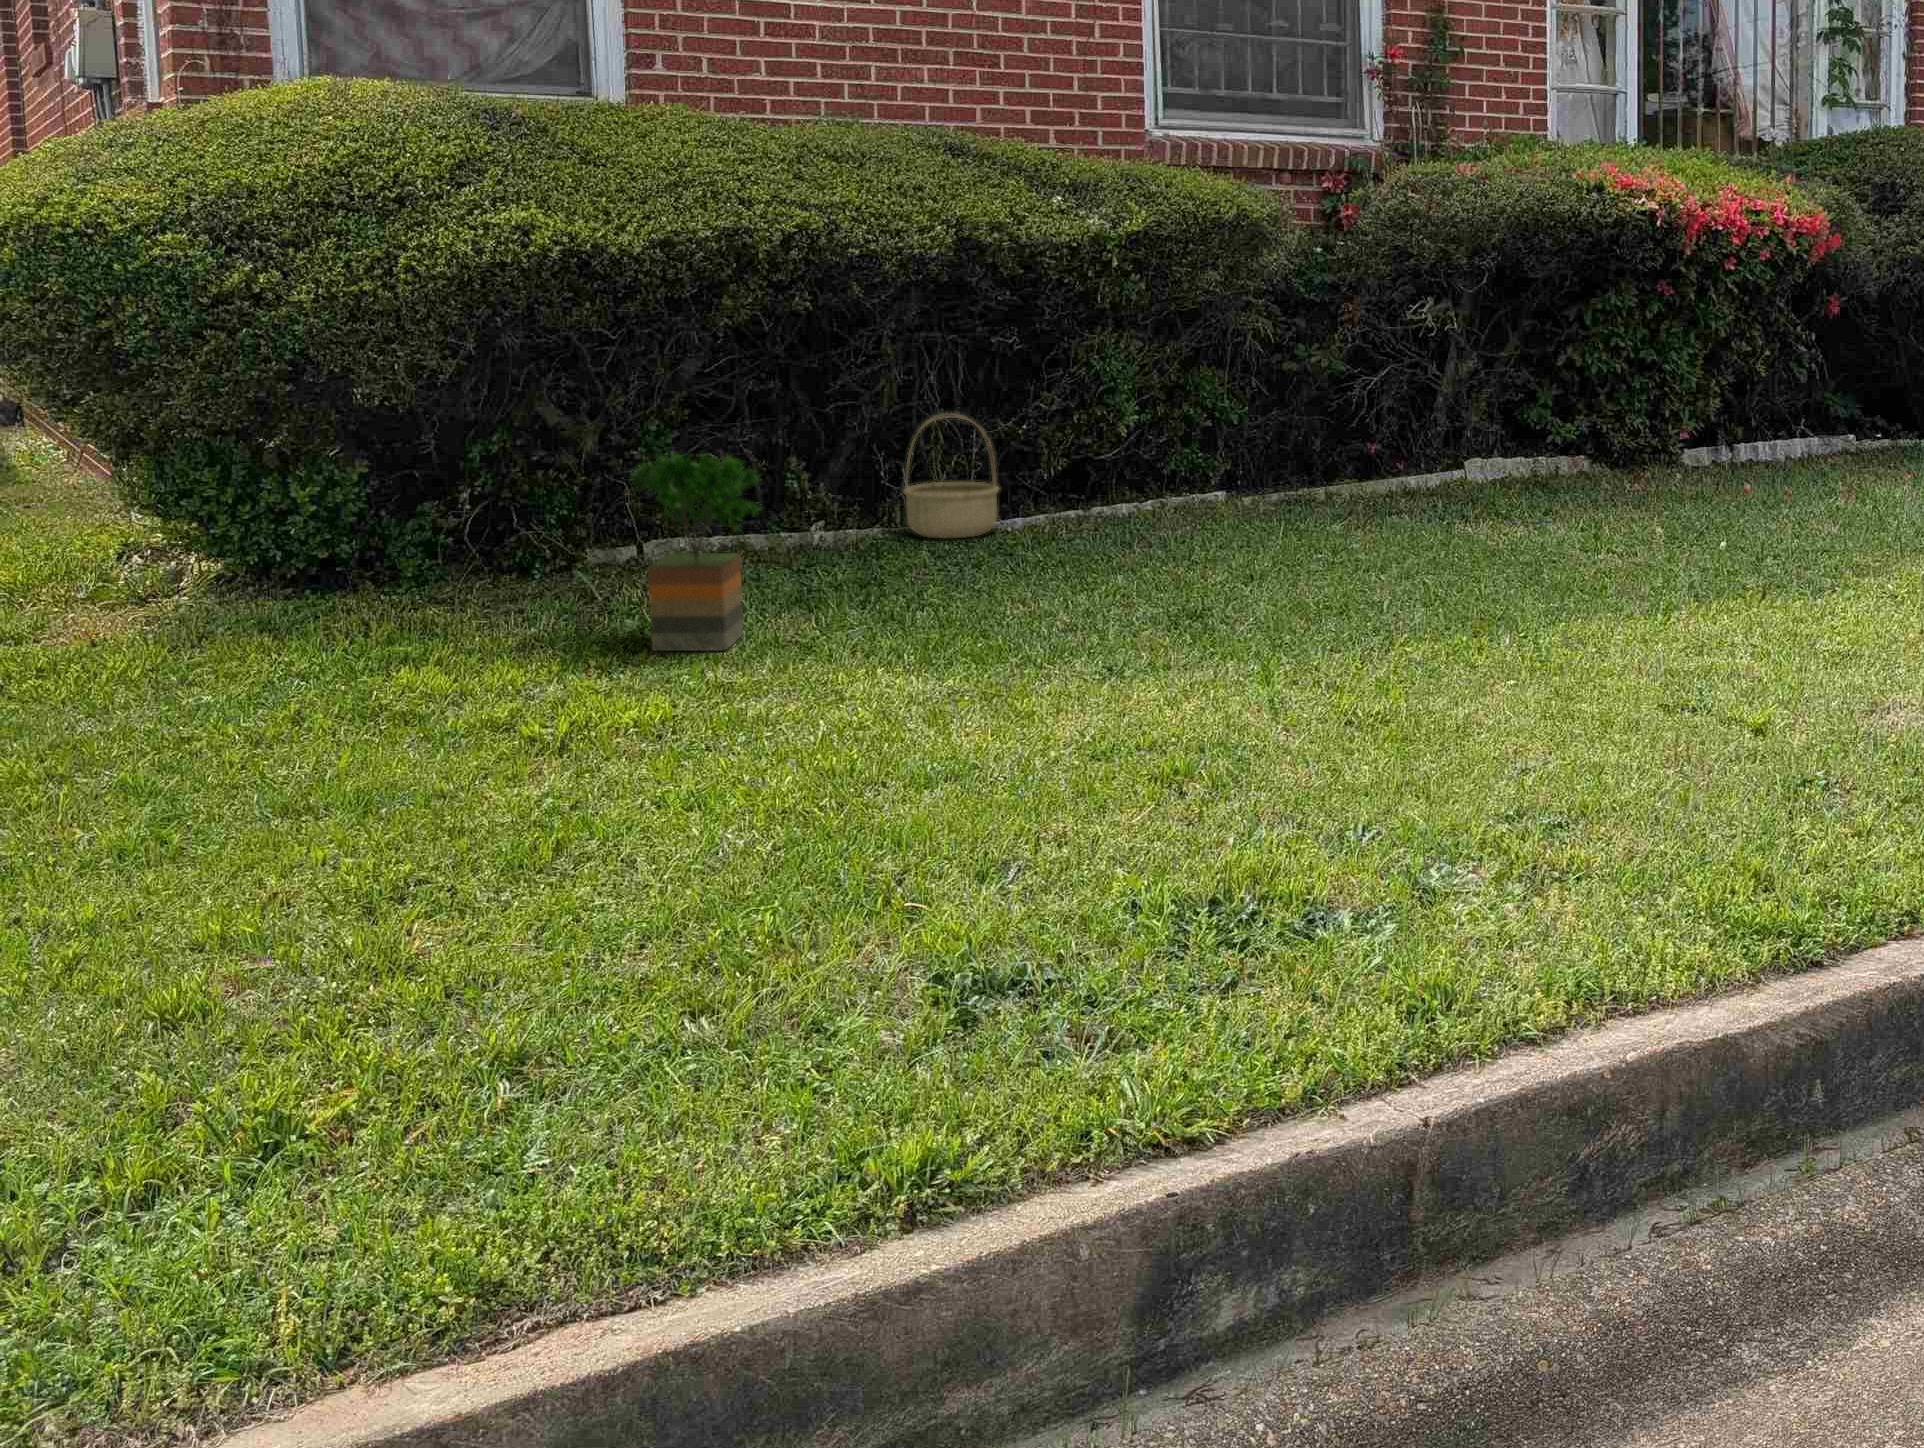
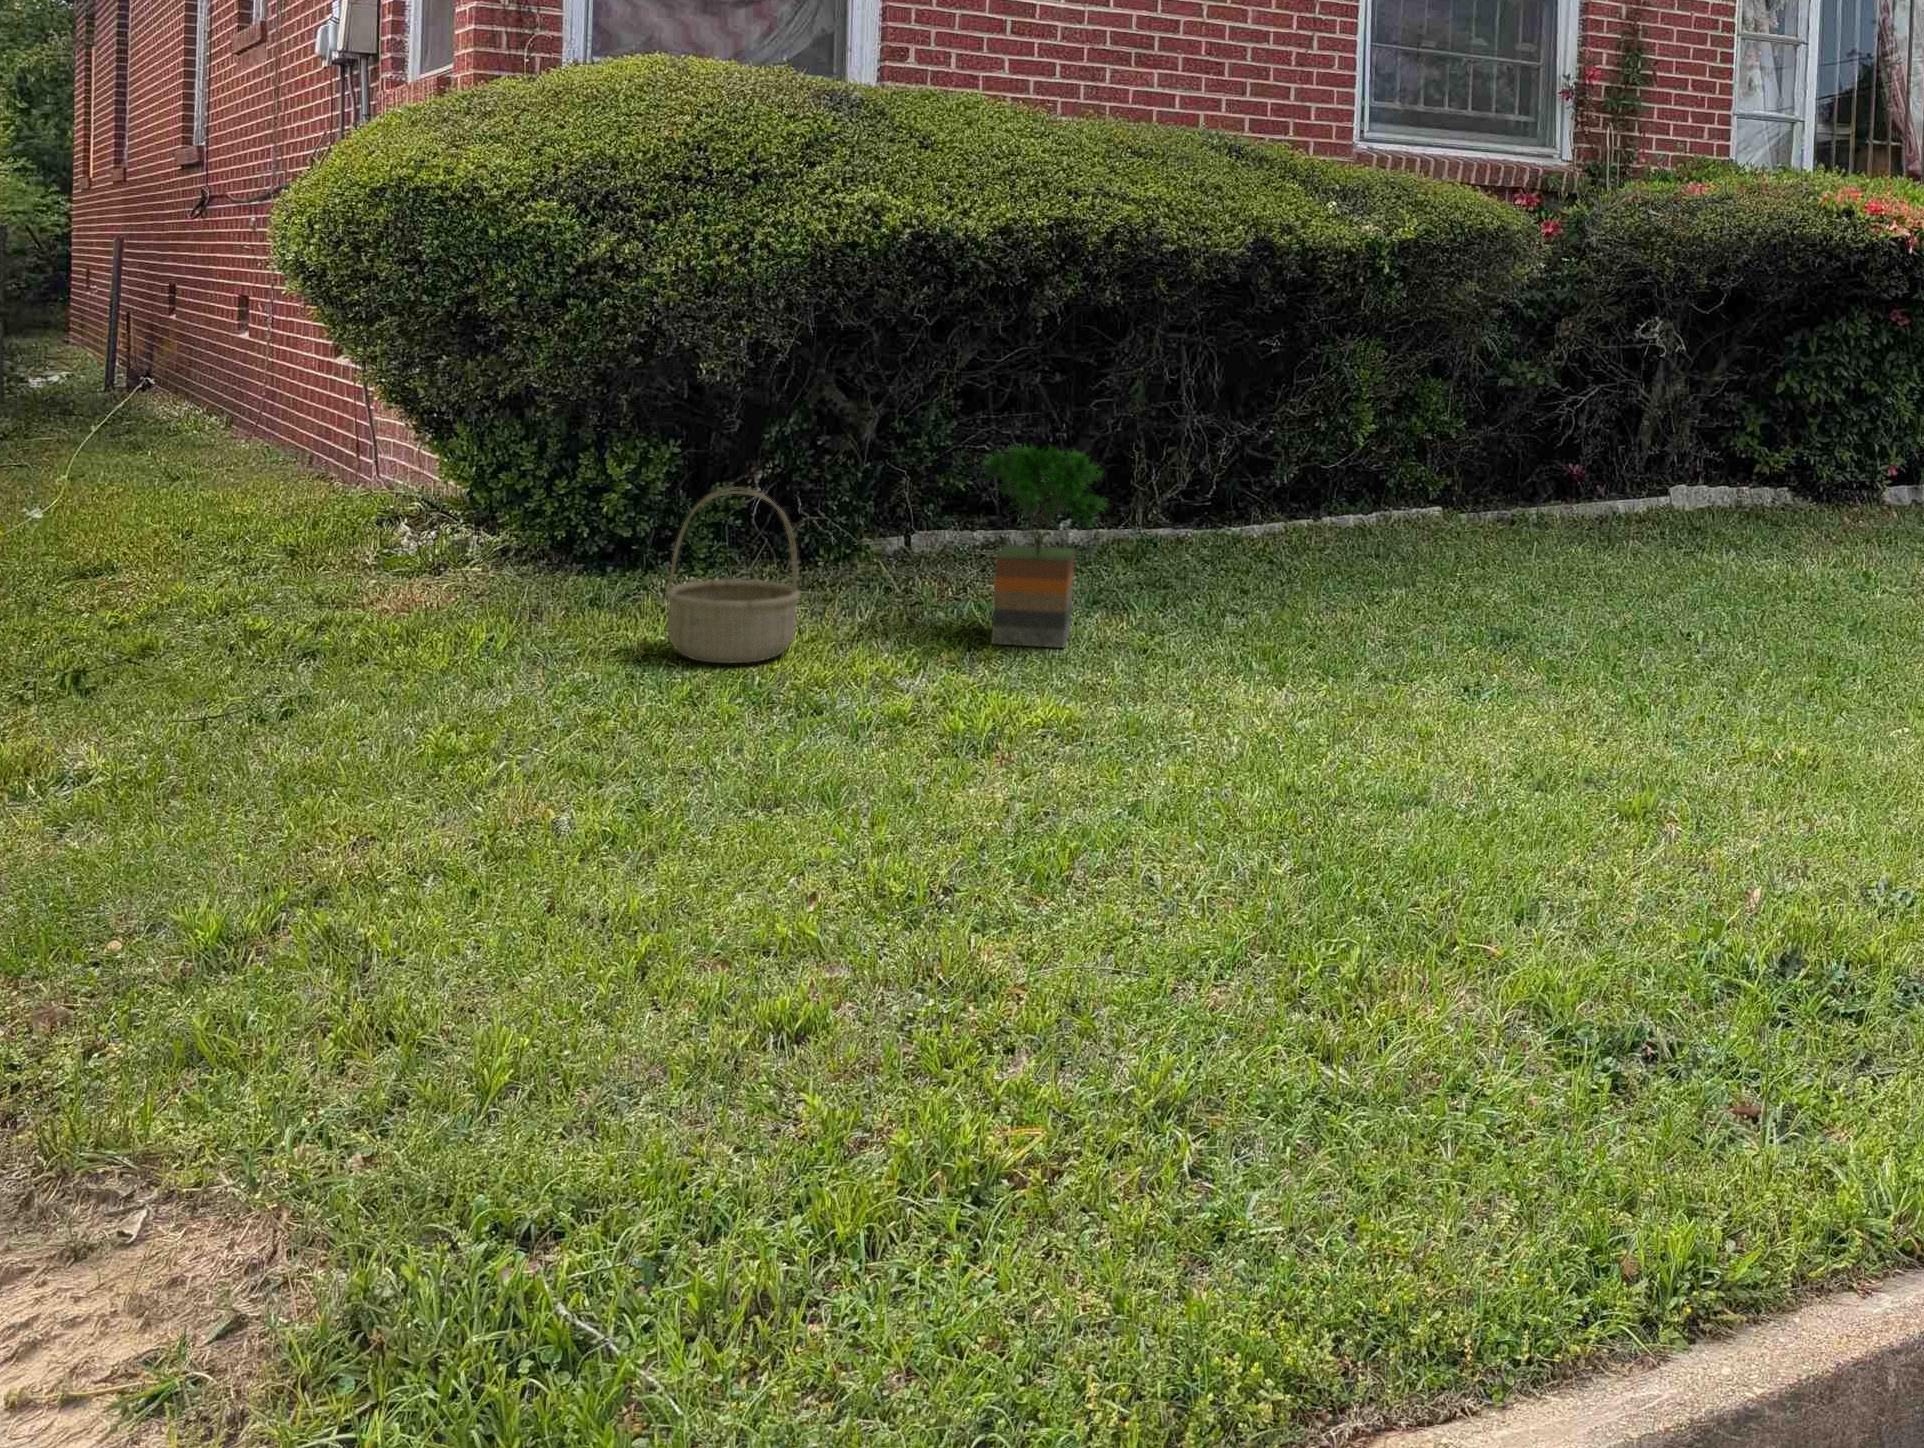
basket: present [903,414,999,538] -> present [665,487,801,663]

